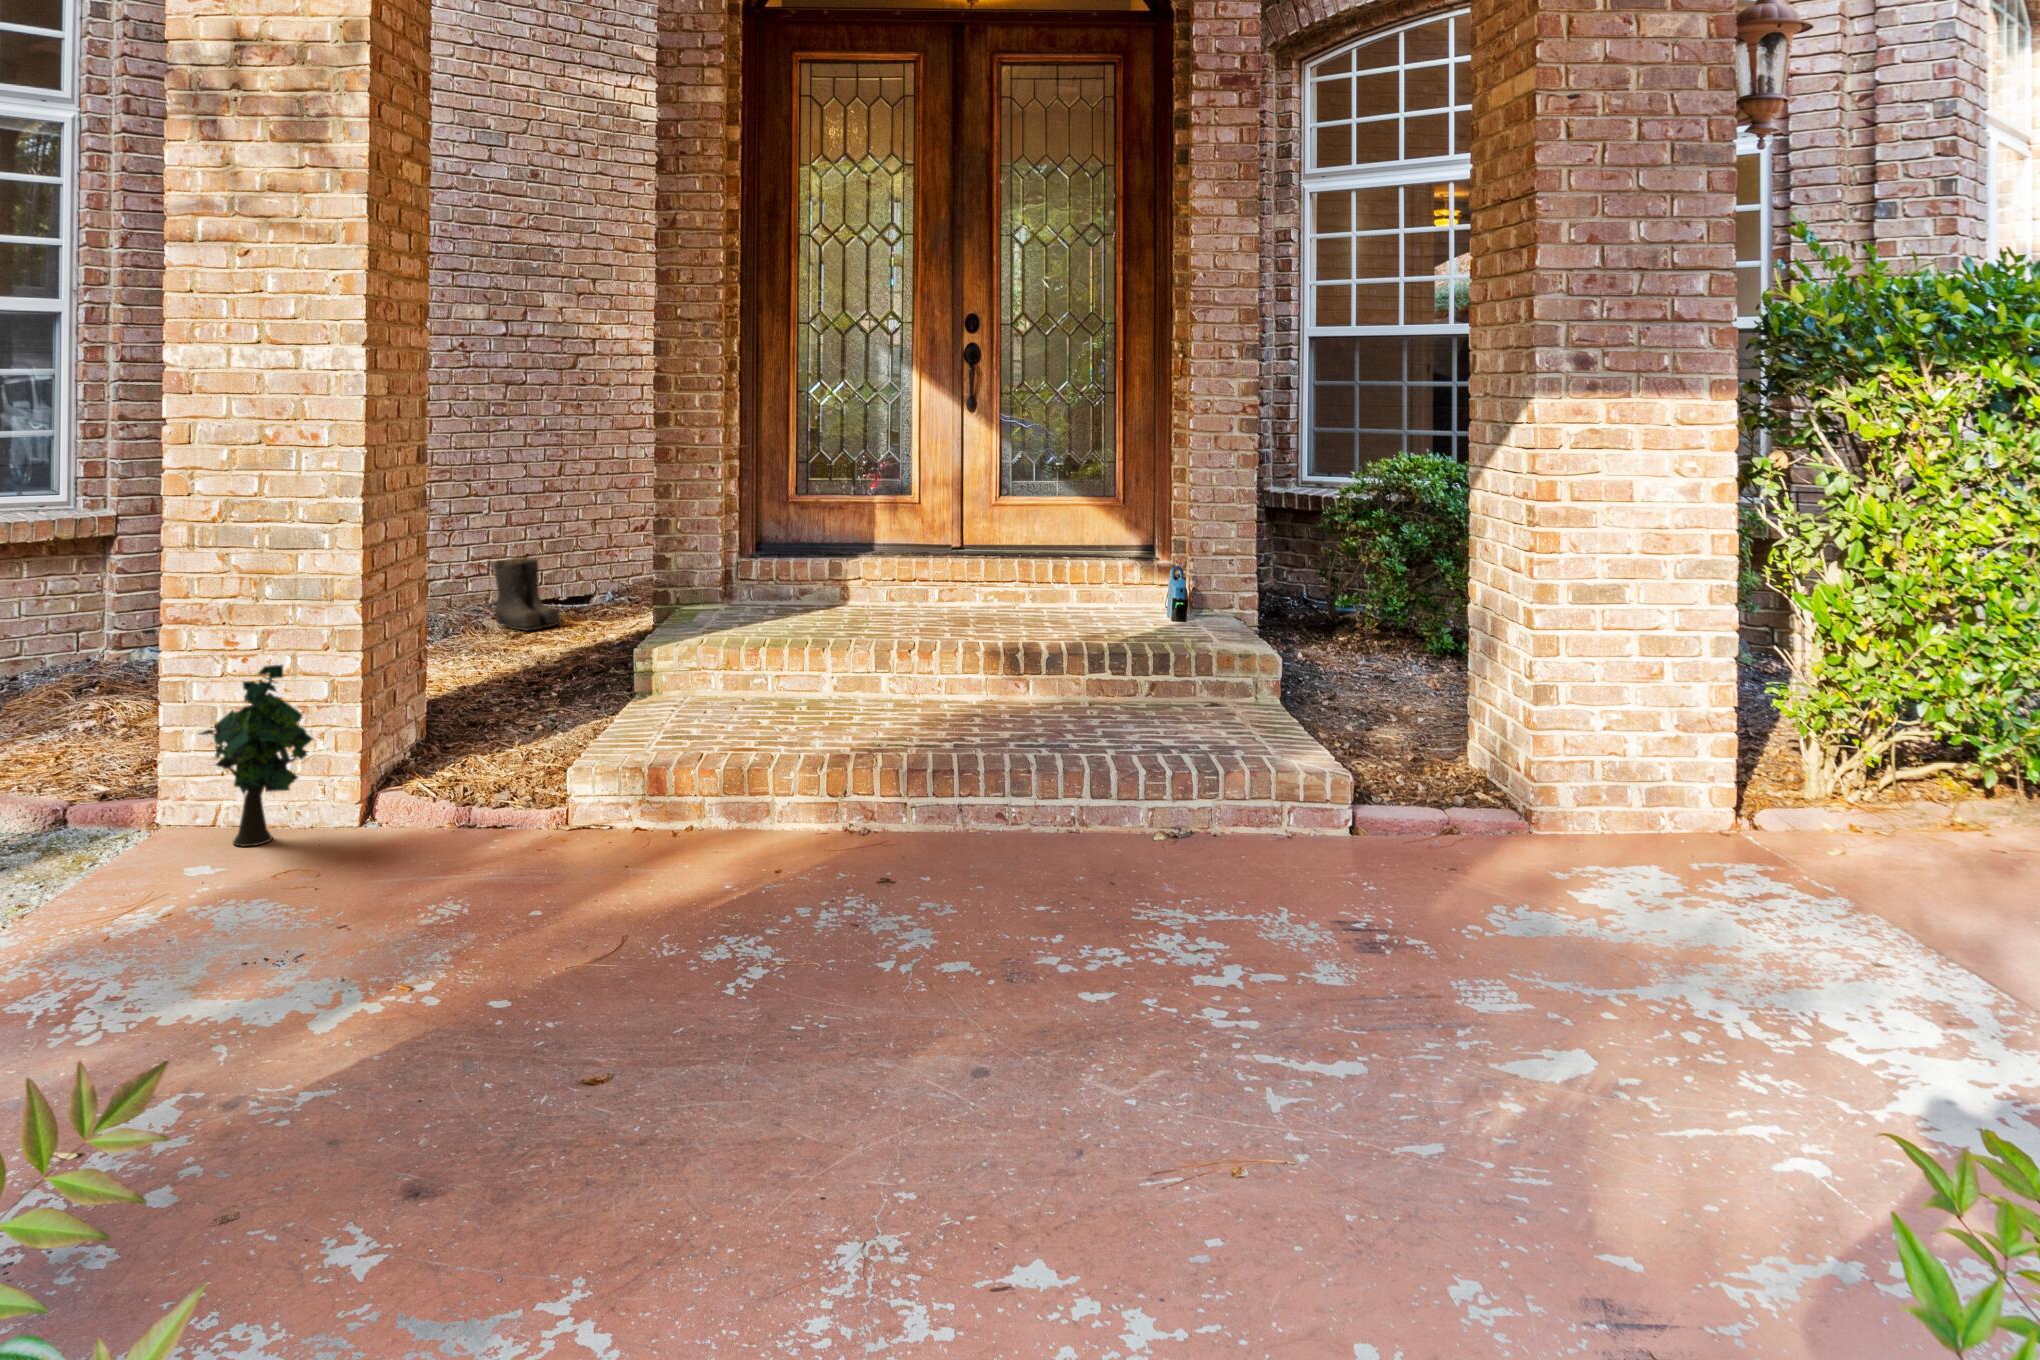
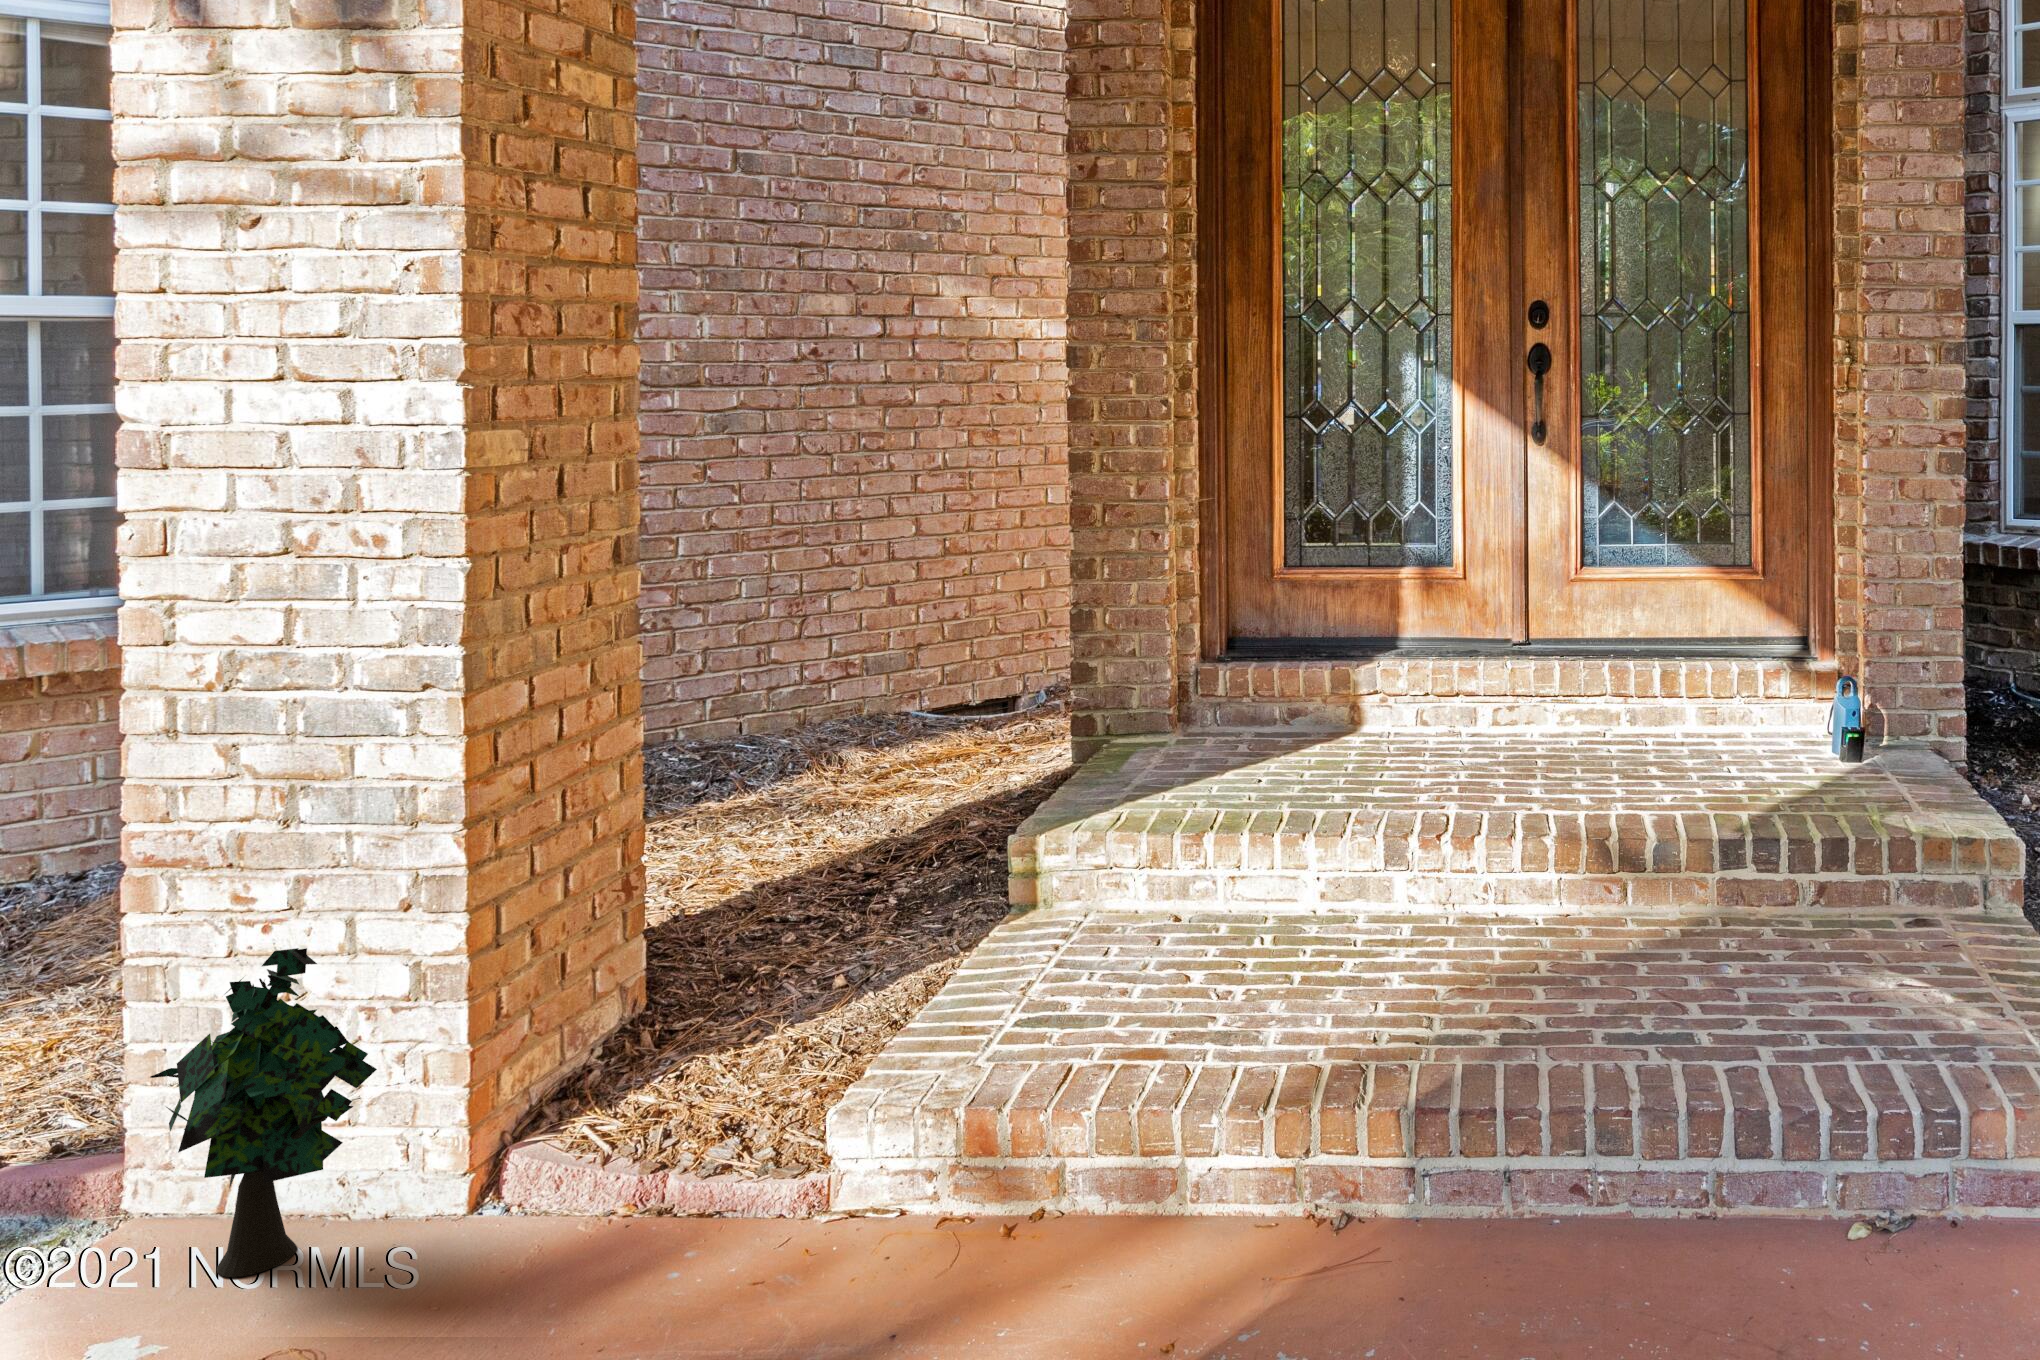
boots: present [493,558,563,631] -> none [866,648,969,757]

